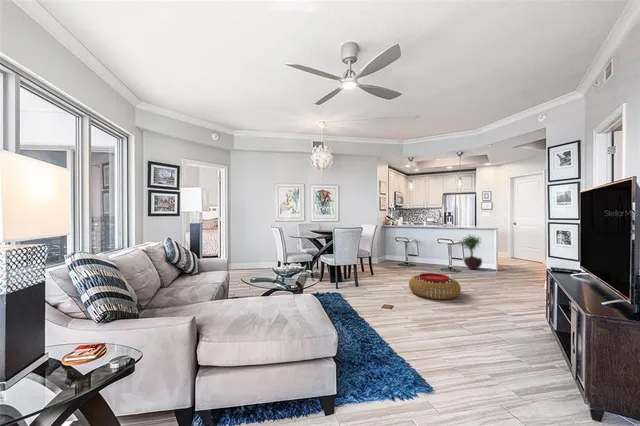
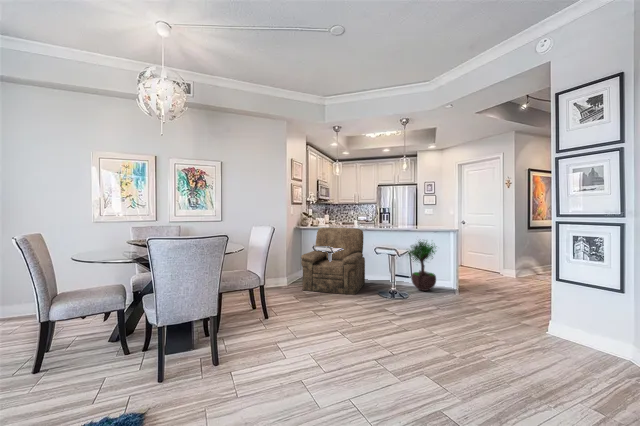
armchair: none [387,226,431,269] -> present [301,227,365,295]
pouf: present [409,273,461,299] -> none [330,325,433,398]

